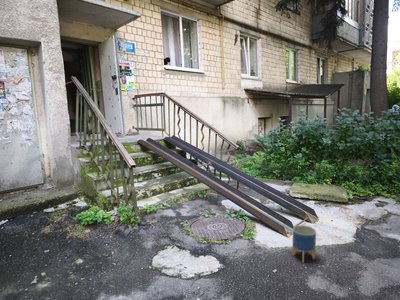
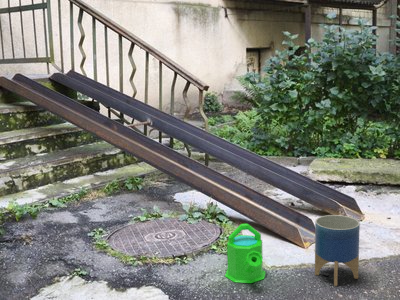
watering can: none [247,227,267,258] -> present [225,224,266,283]

